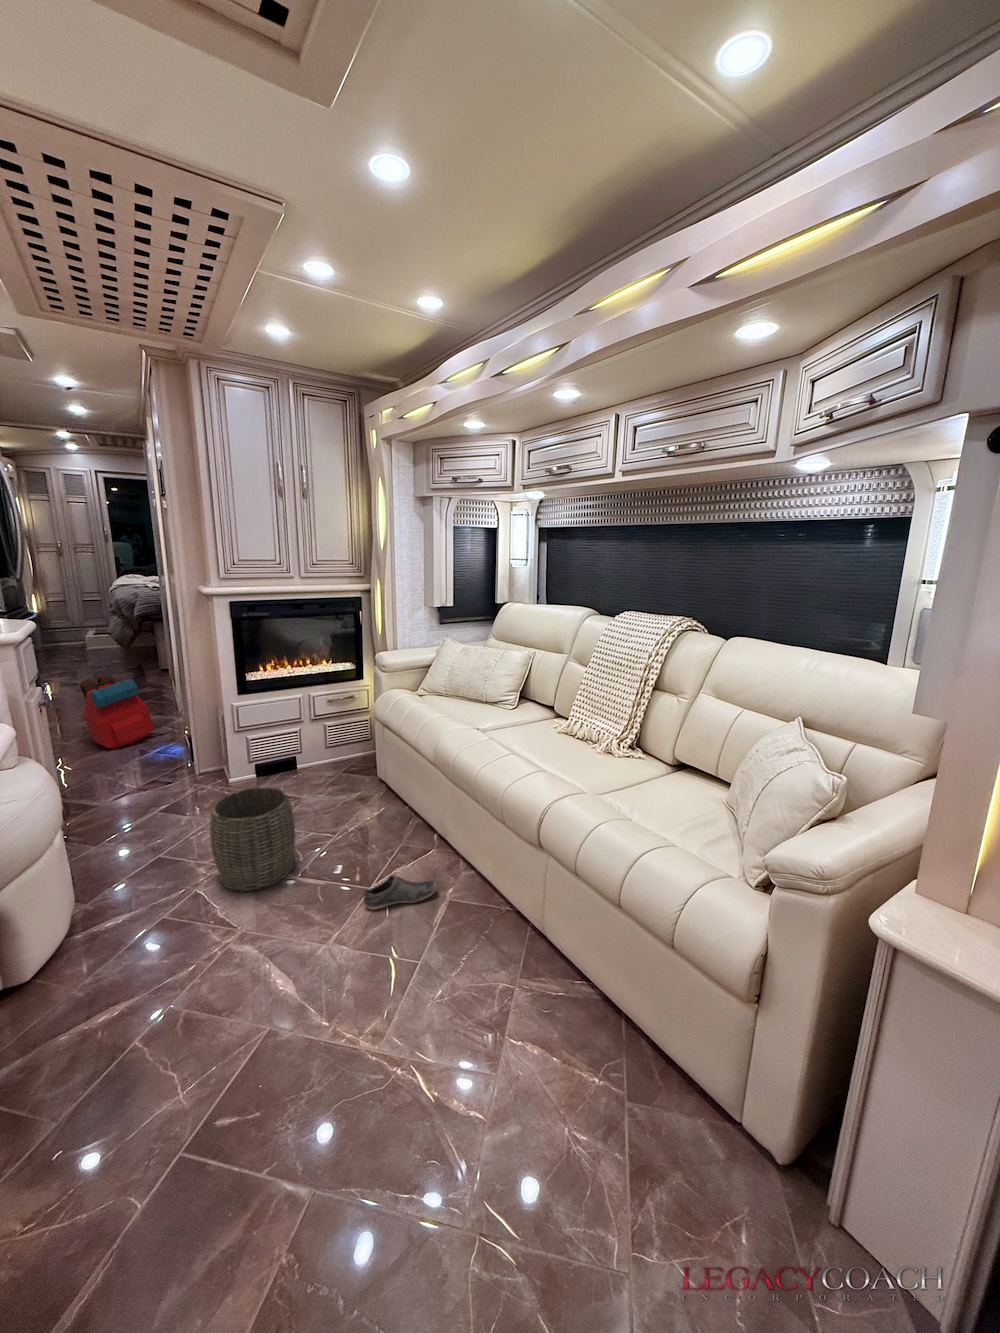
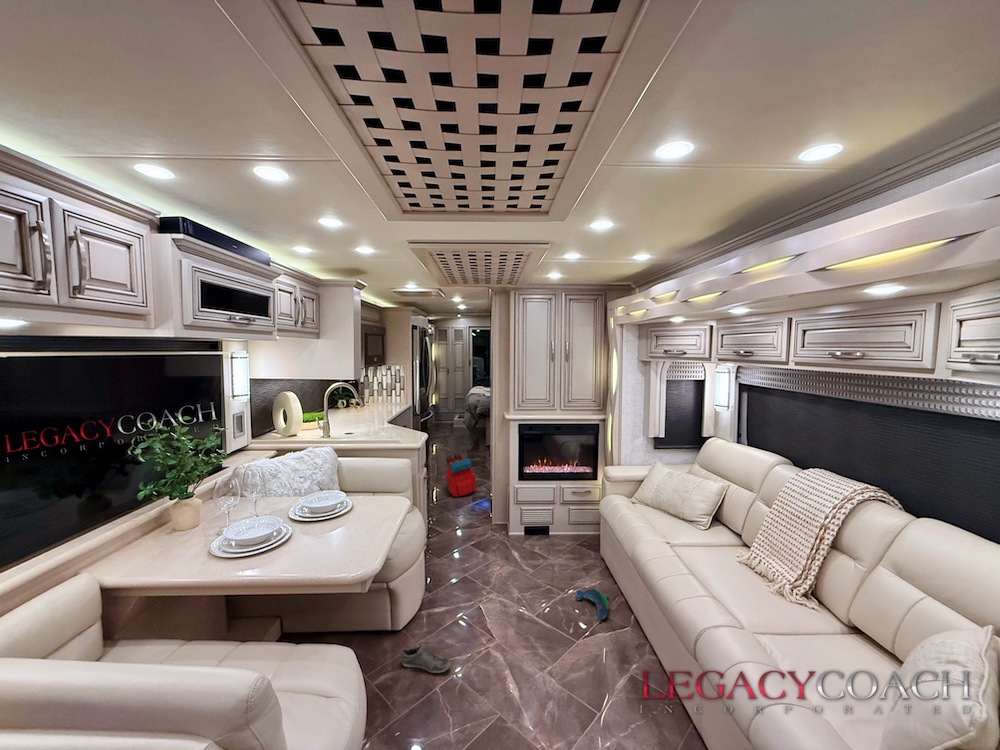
woven basket: present [210,787,295,891] -> none [490,547,537,617]
plush toy: none [356,818,404,855] -> present [576,589,609,622]
shoe: present [364,875,437,910] -> present [401,644,451,673]

